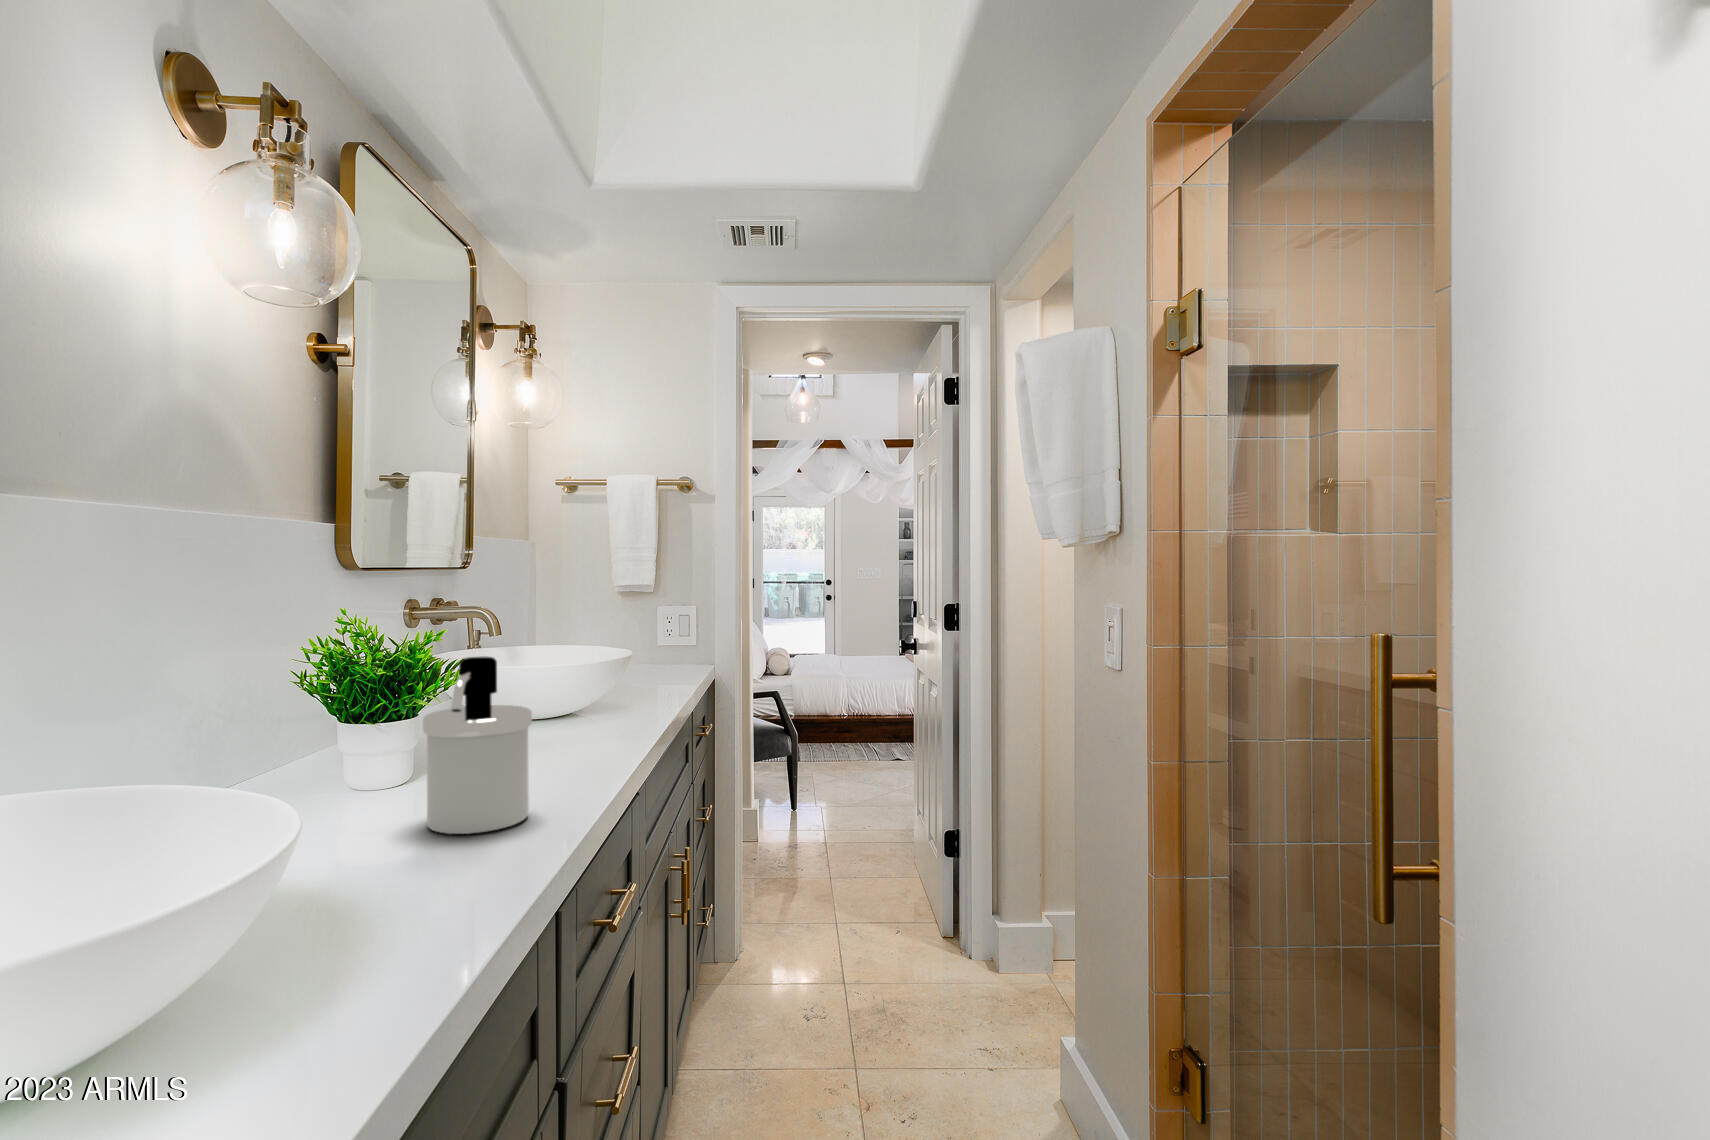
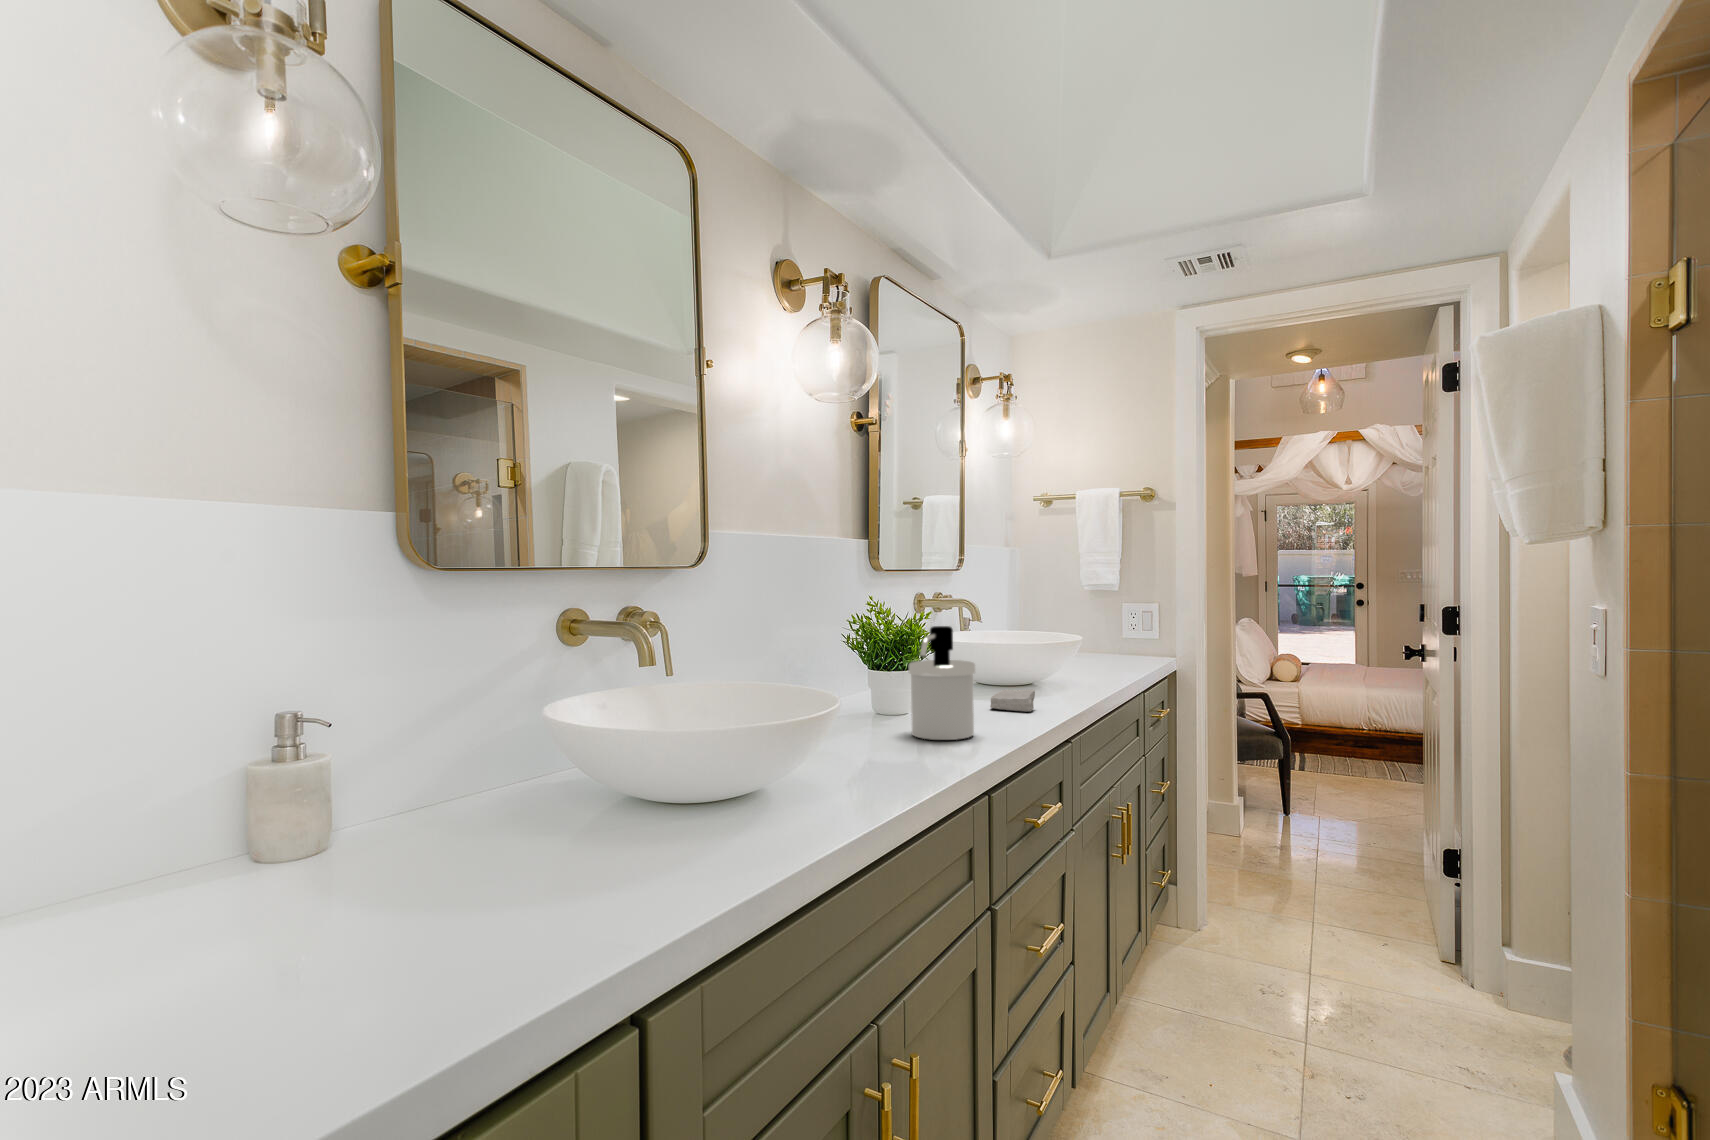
soap bar: none [532,728,594,760] -> present [990,689,1035,712]

